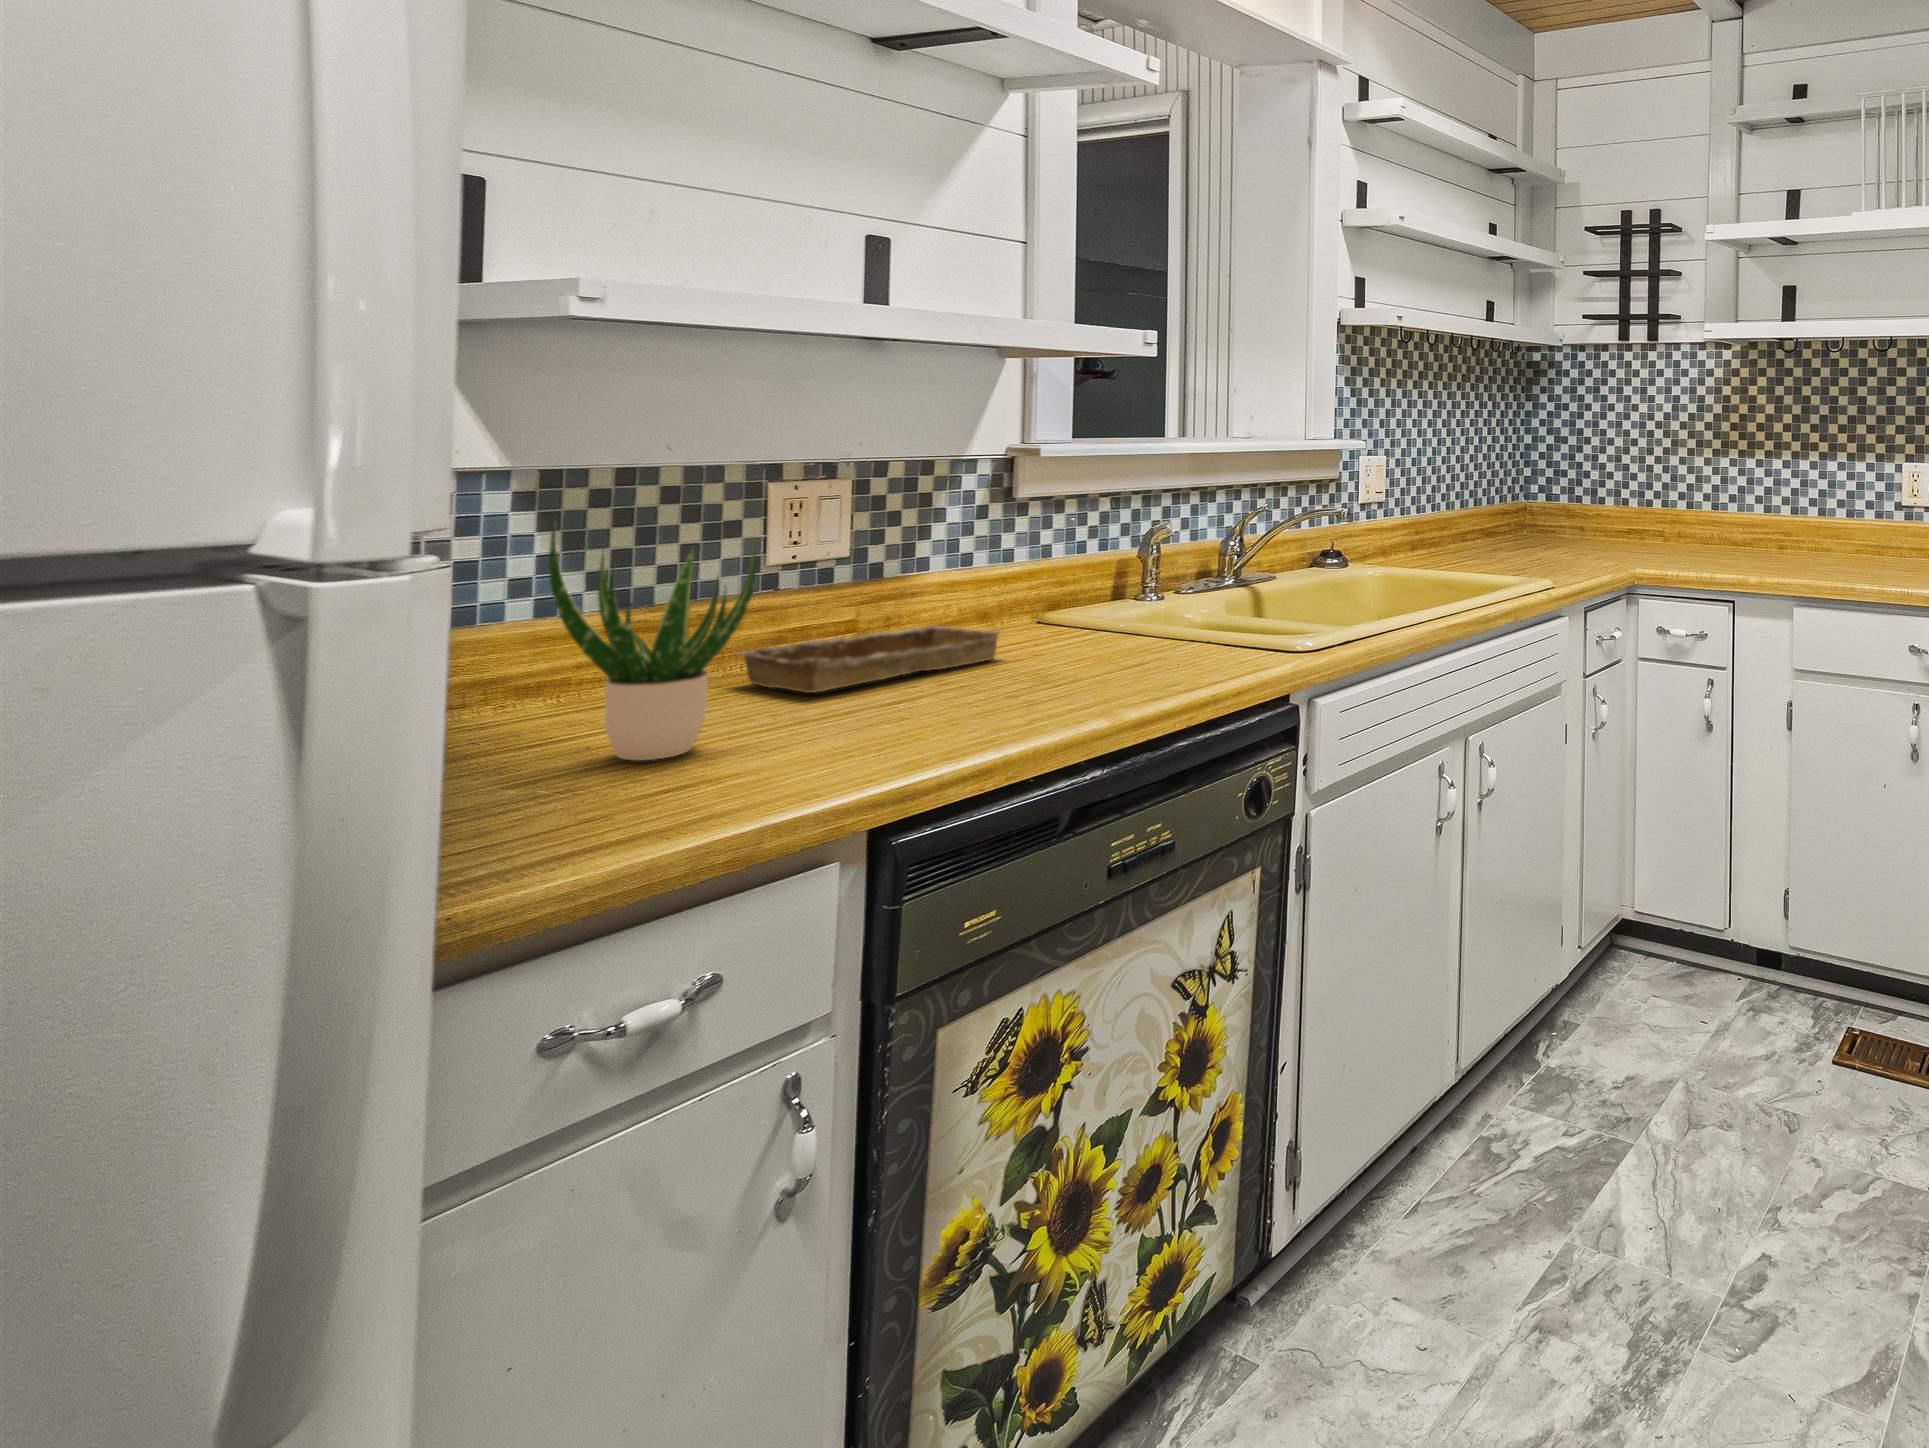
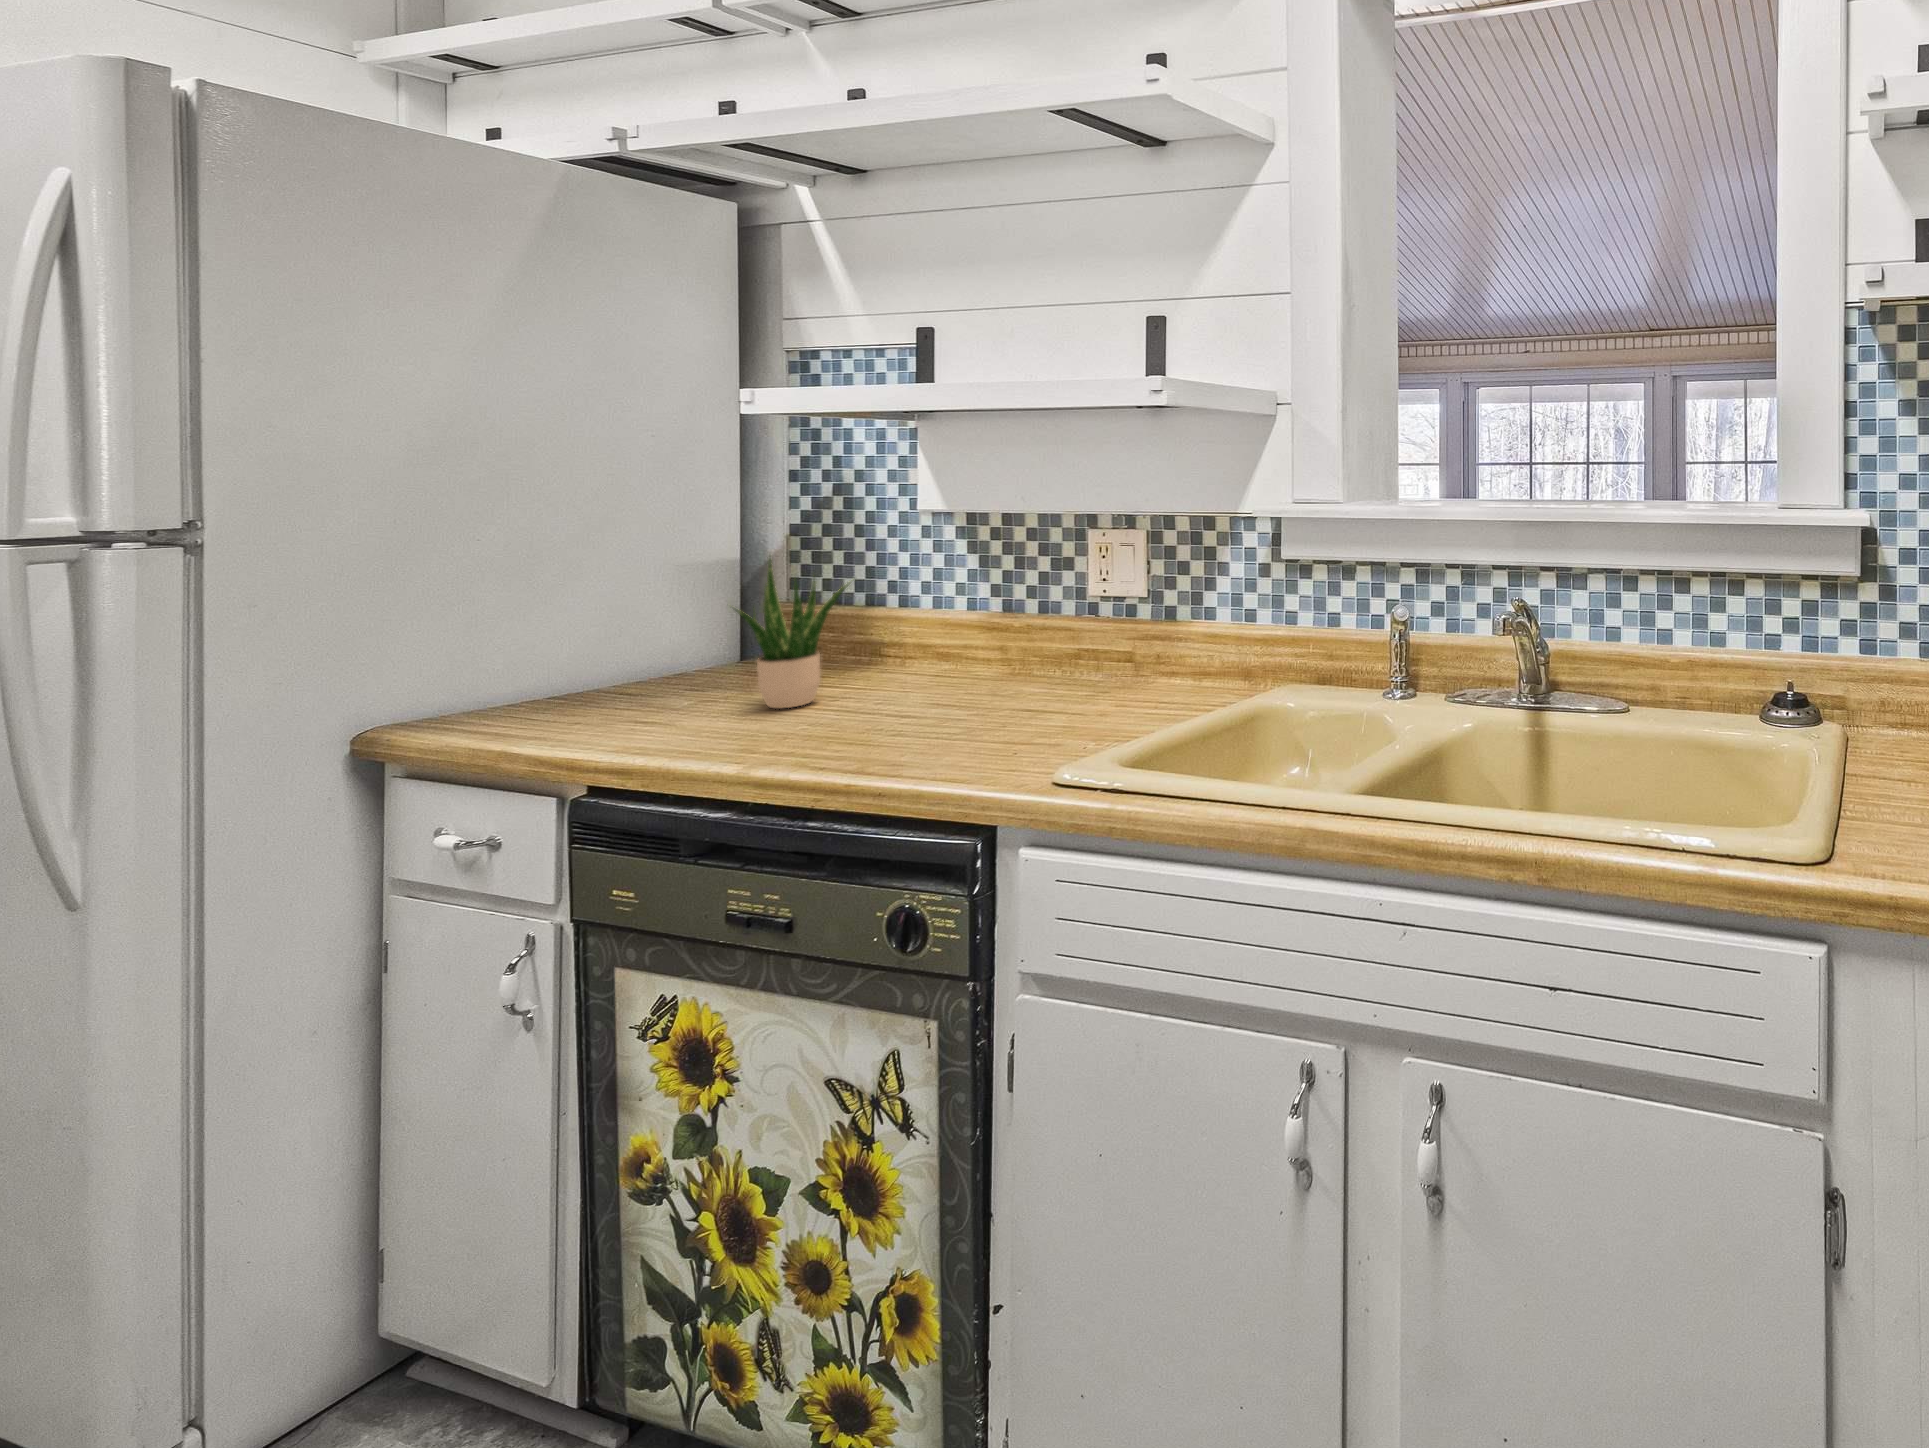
tray: present [741,626,1001,693] -> none [934,653,1145,706]

